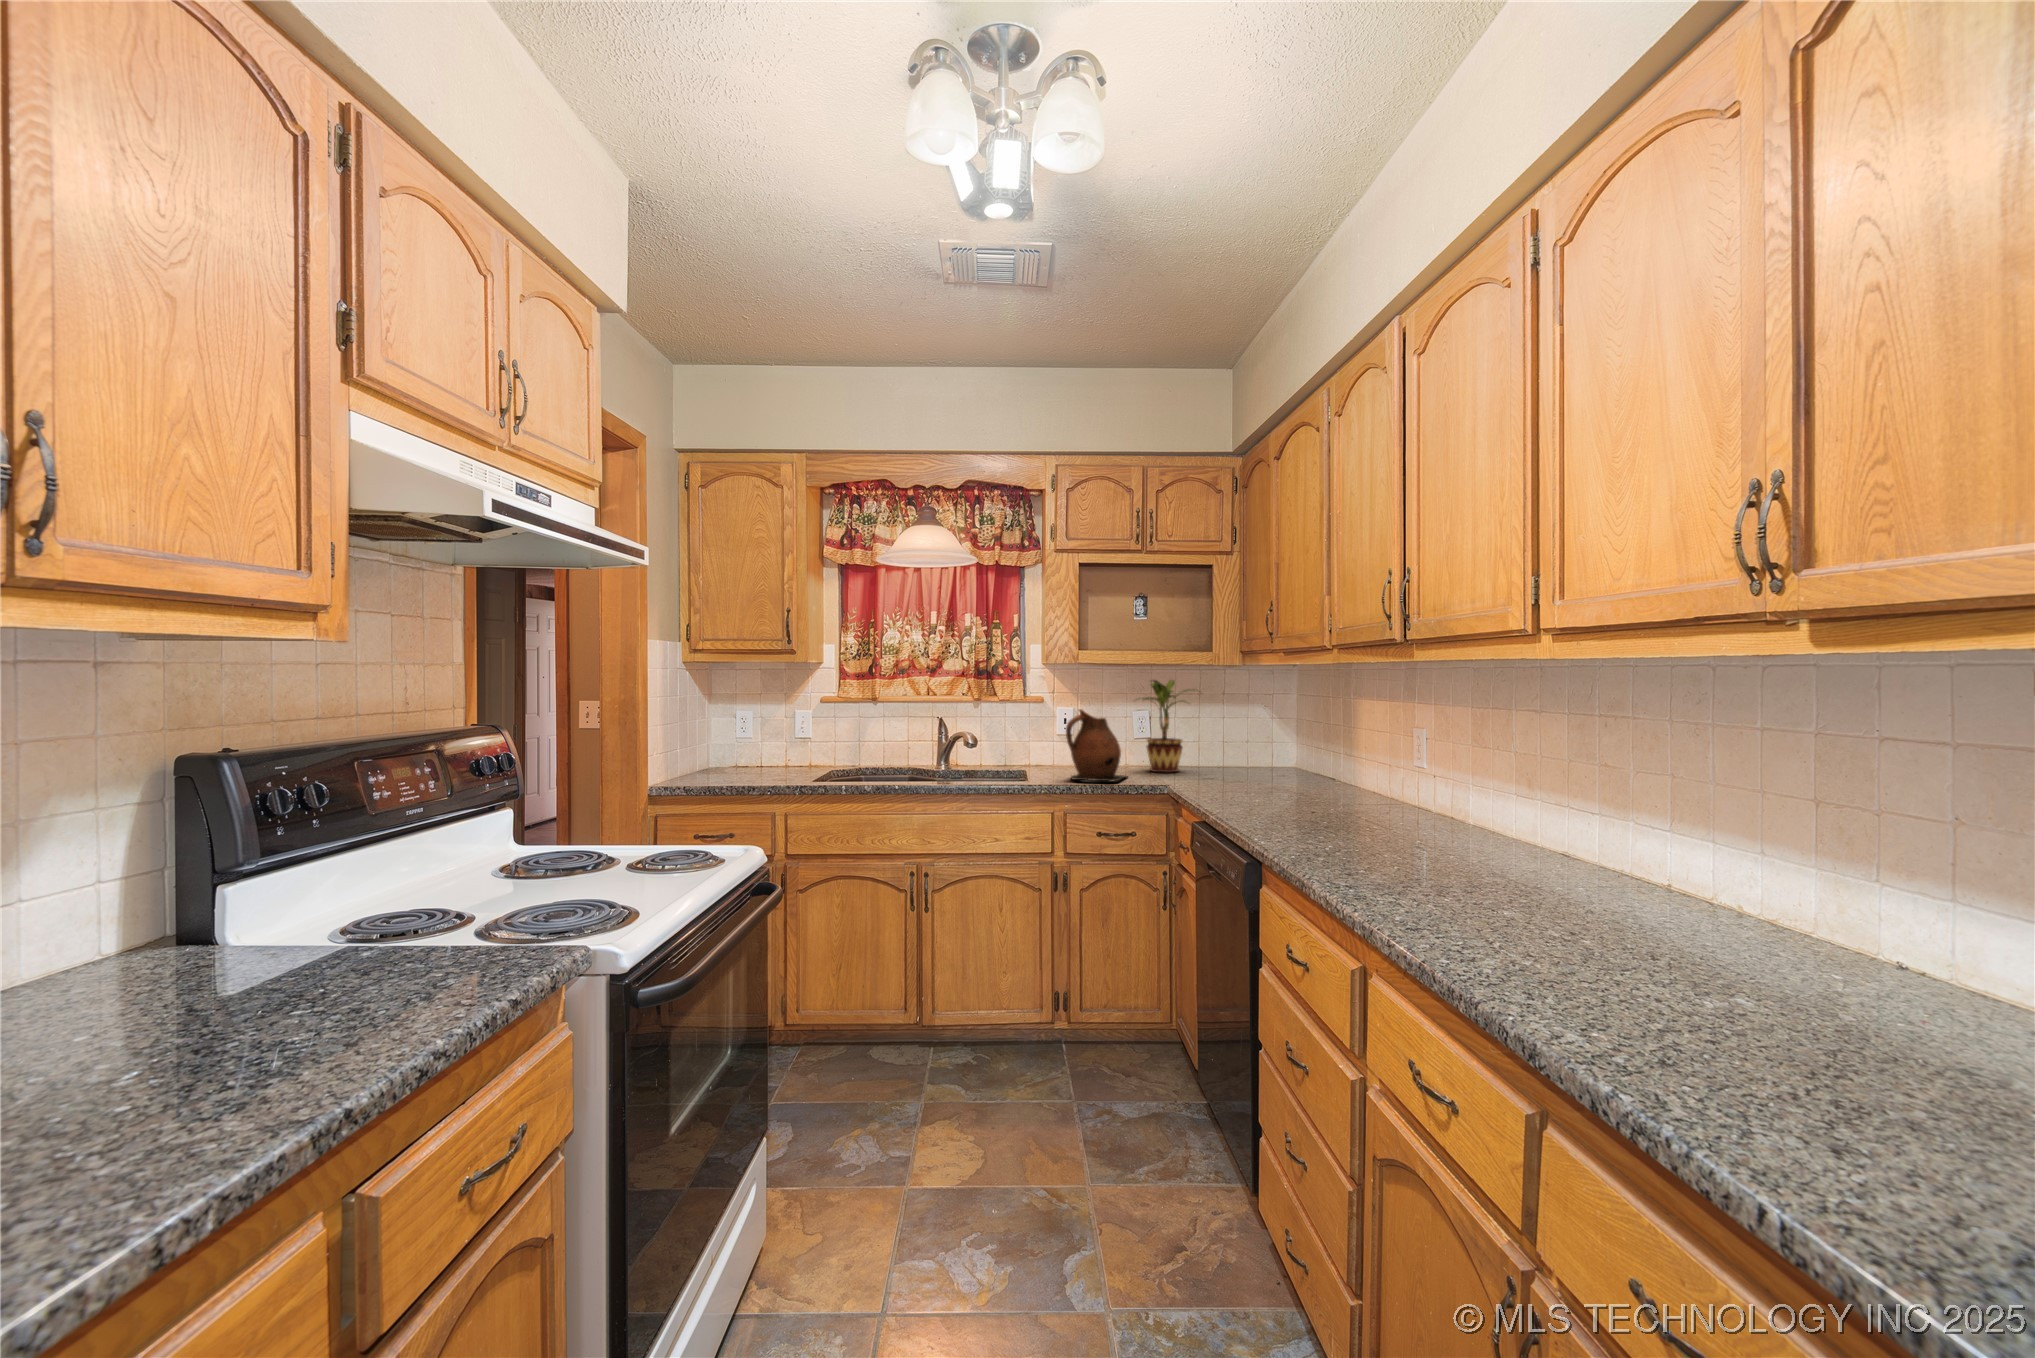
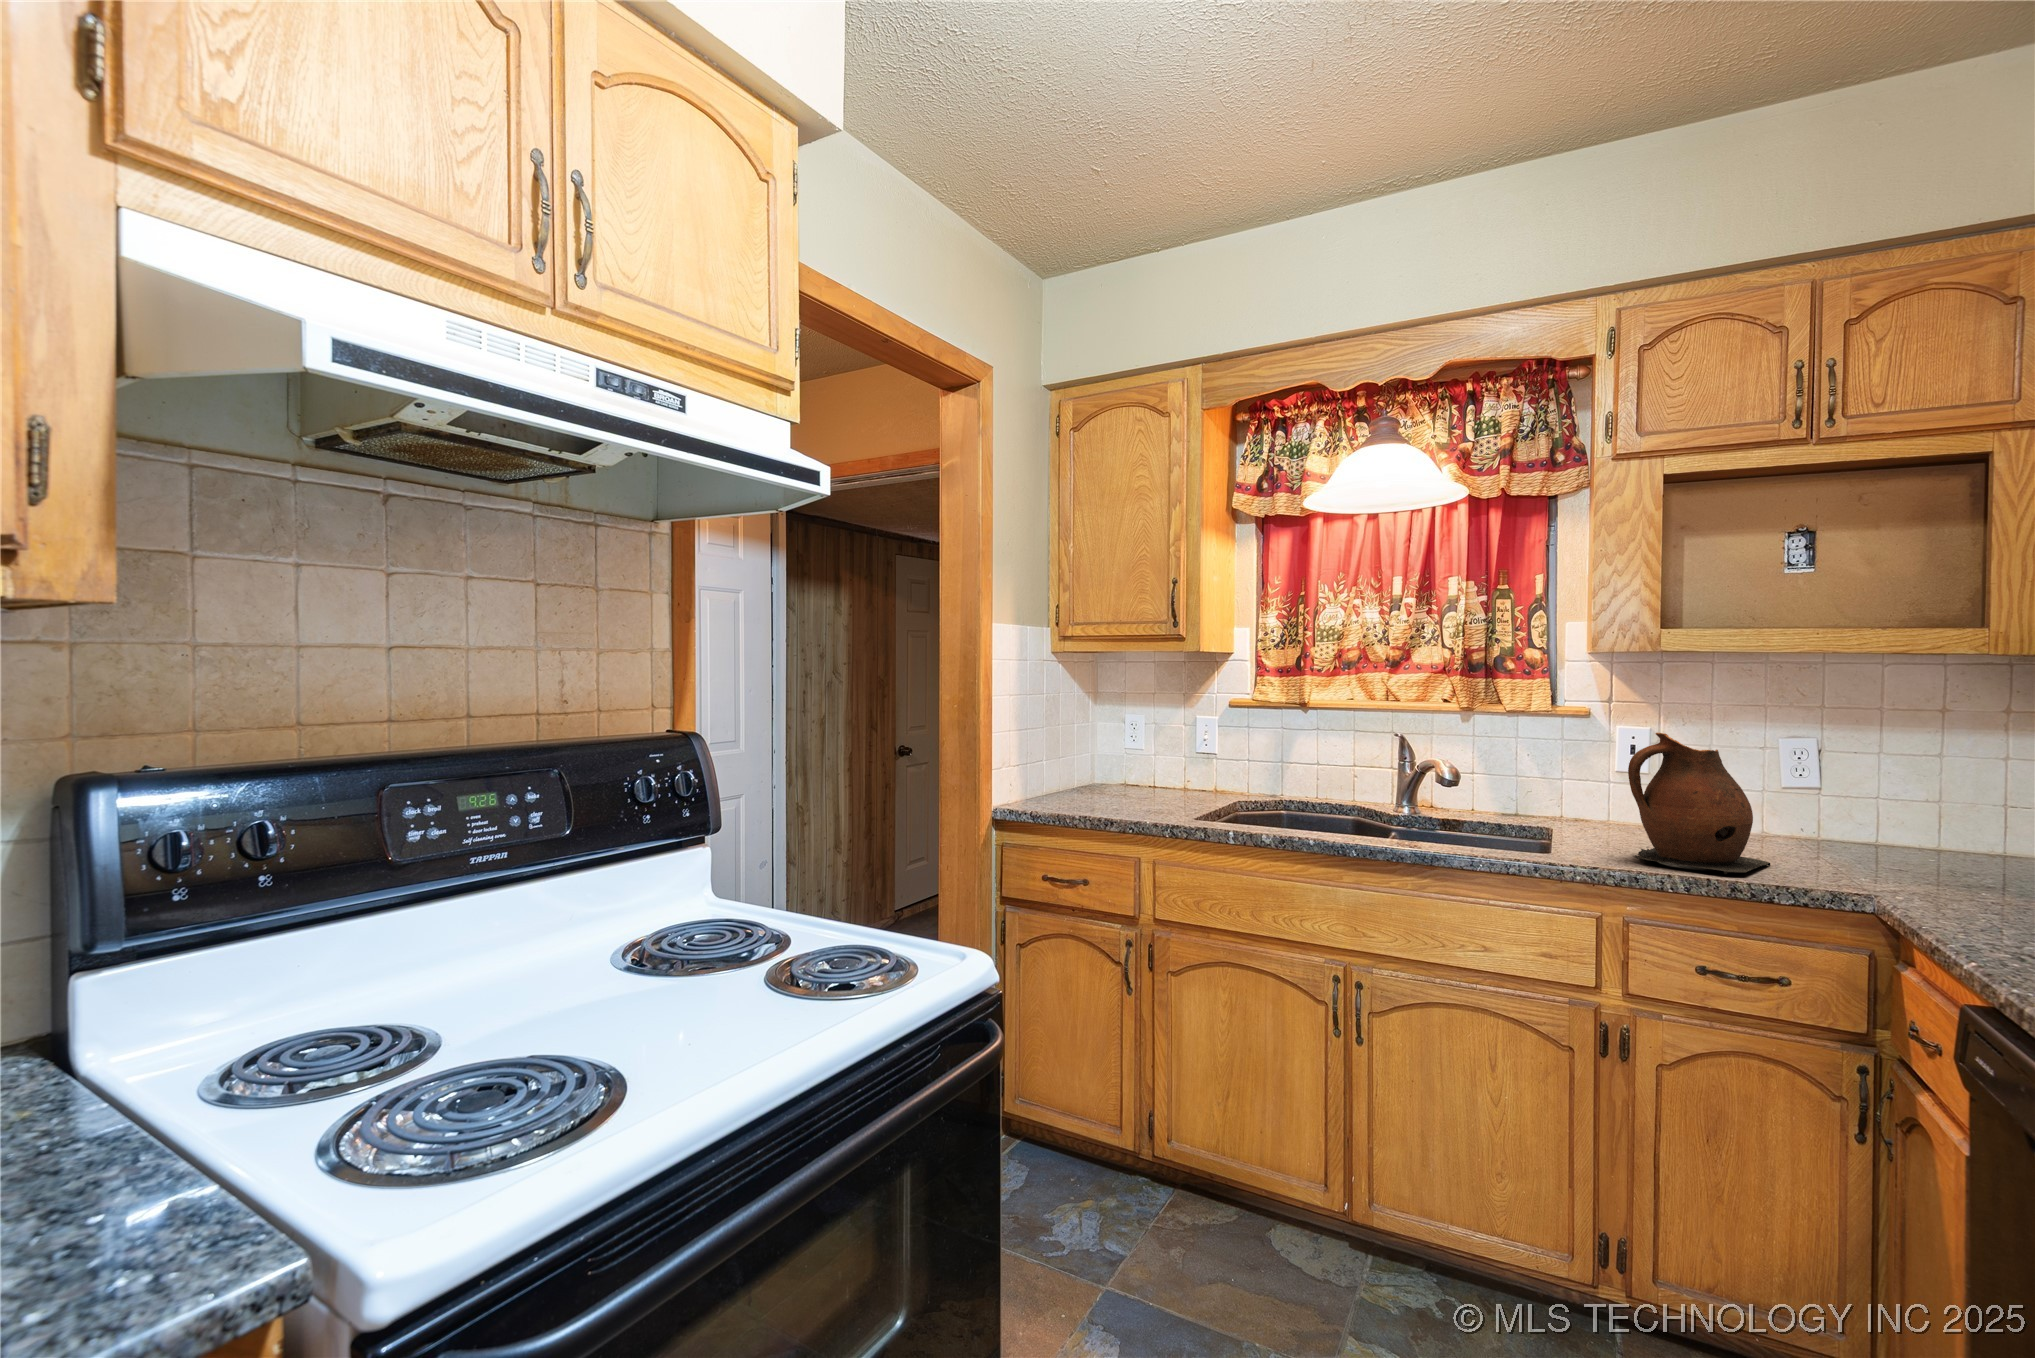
potted plant: present [1143,680,1188,772] -> none [1780,682,1968,863]

